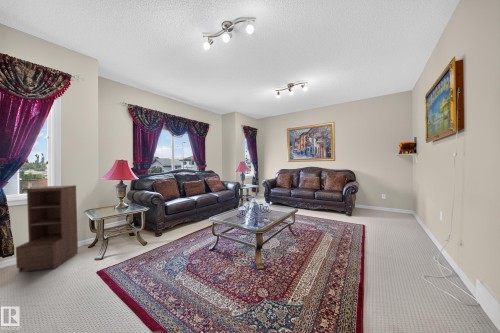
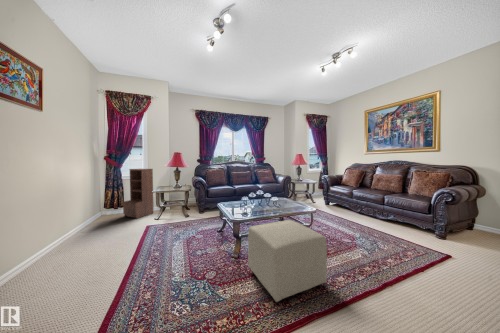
ottoman: none [286,222,343,288] -> present [248,220,327,302]

